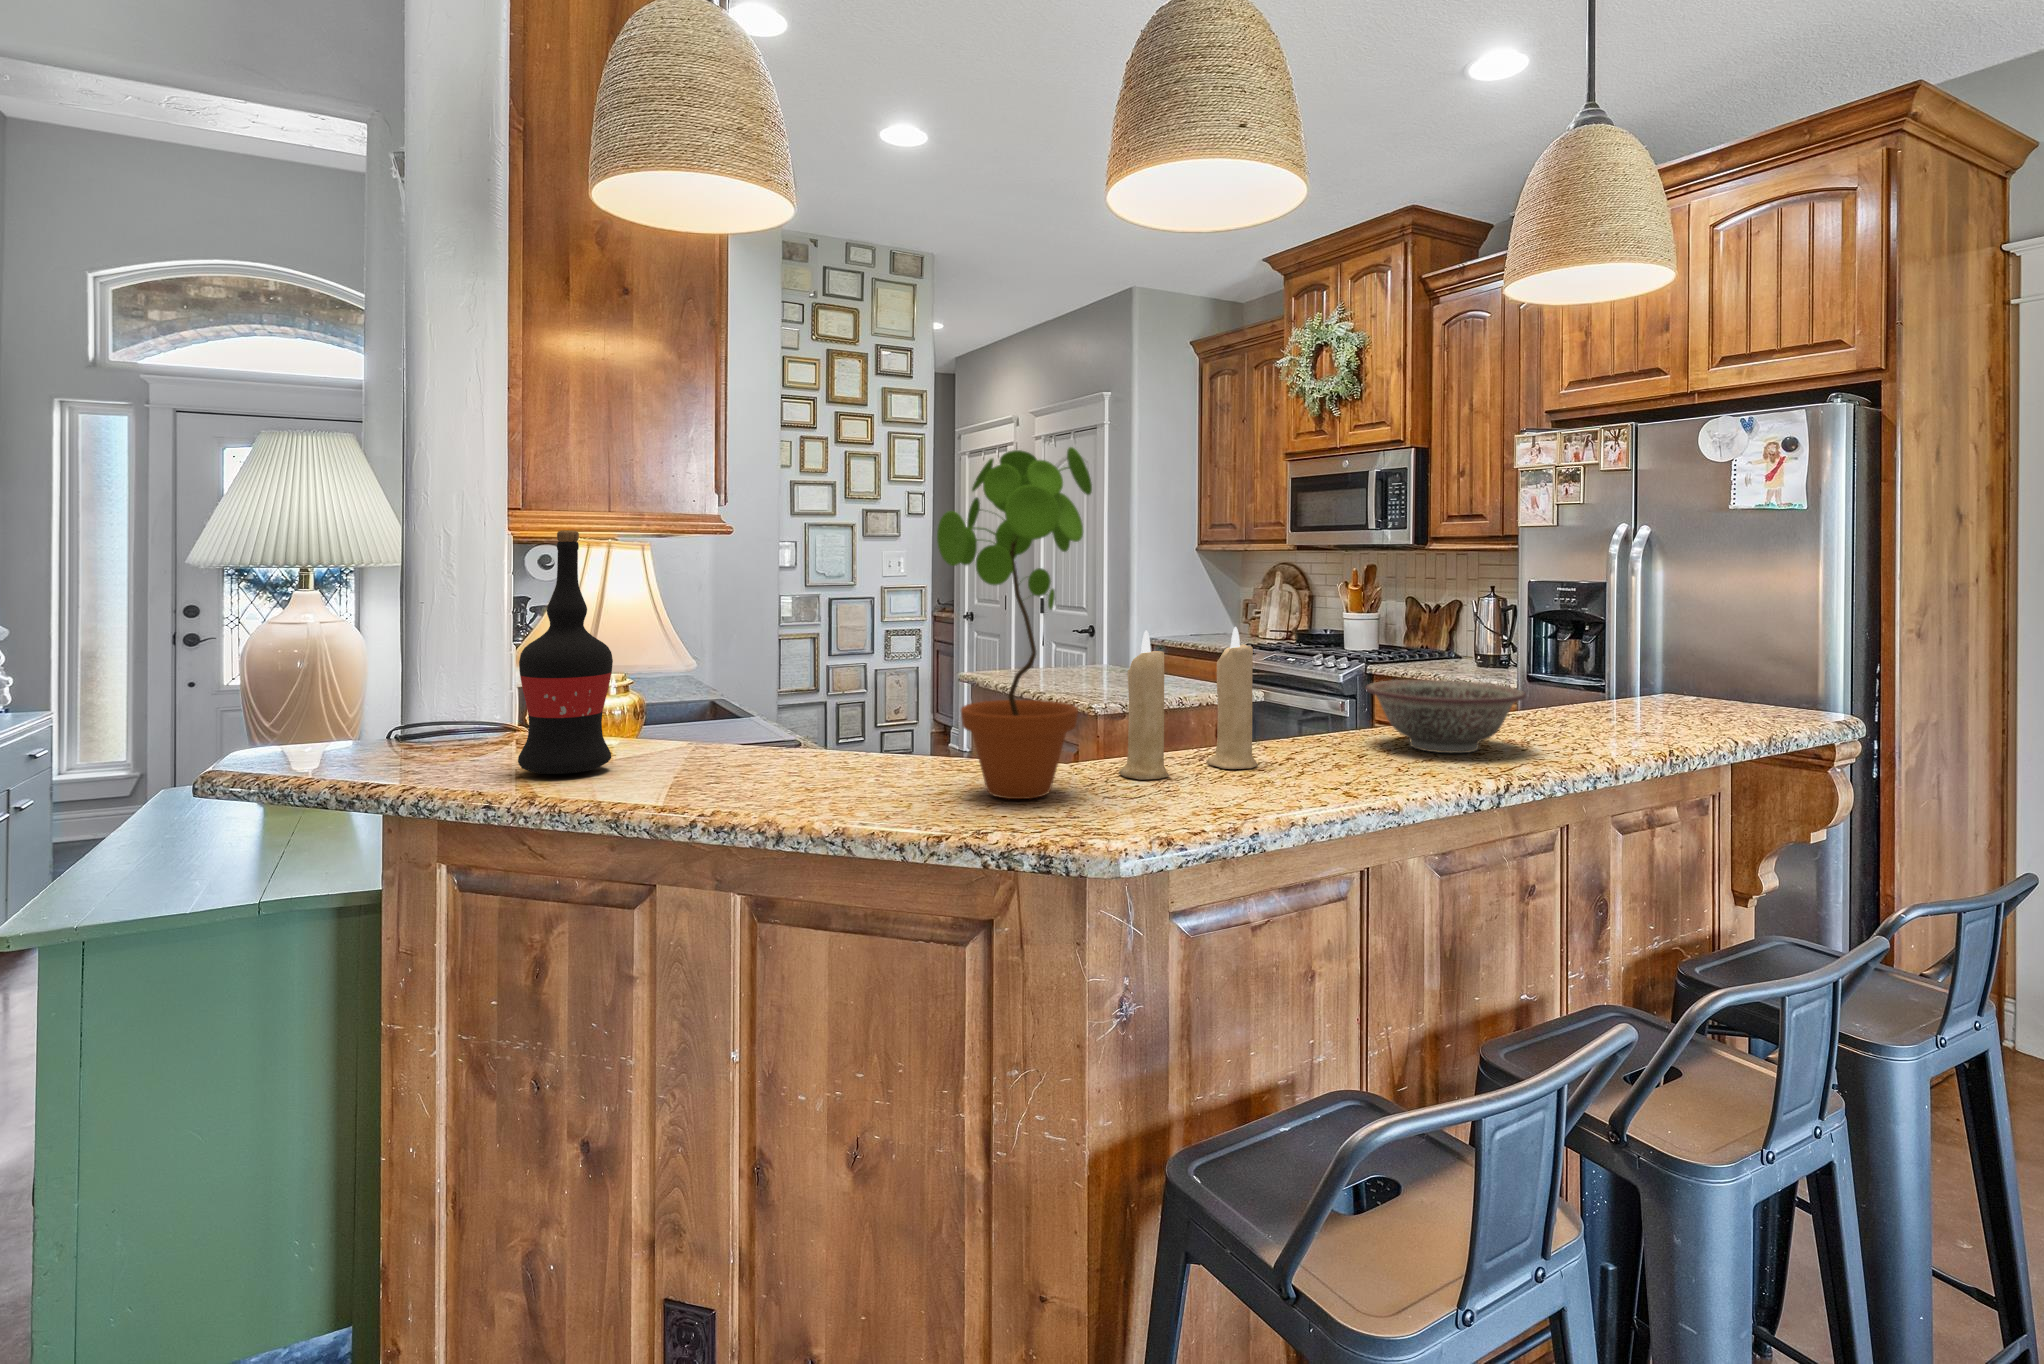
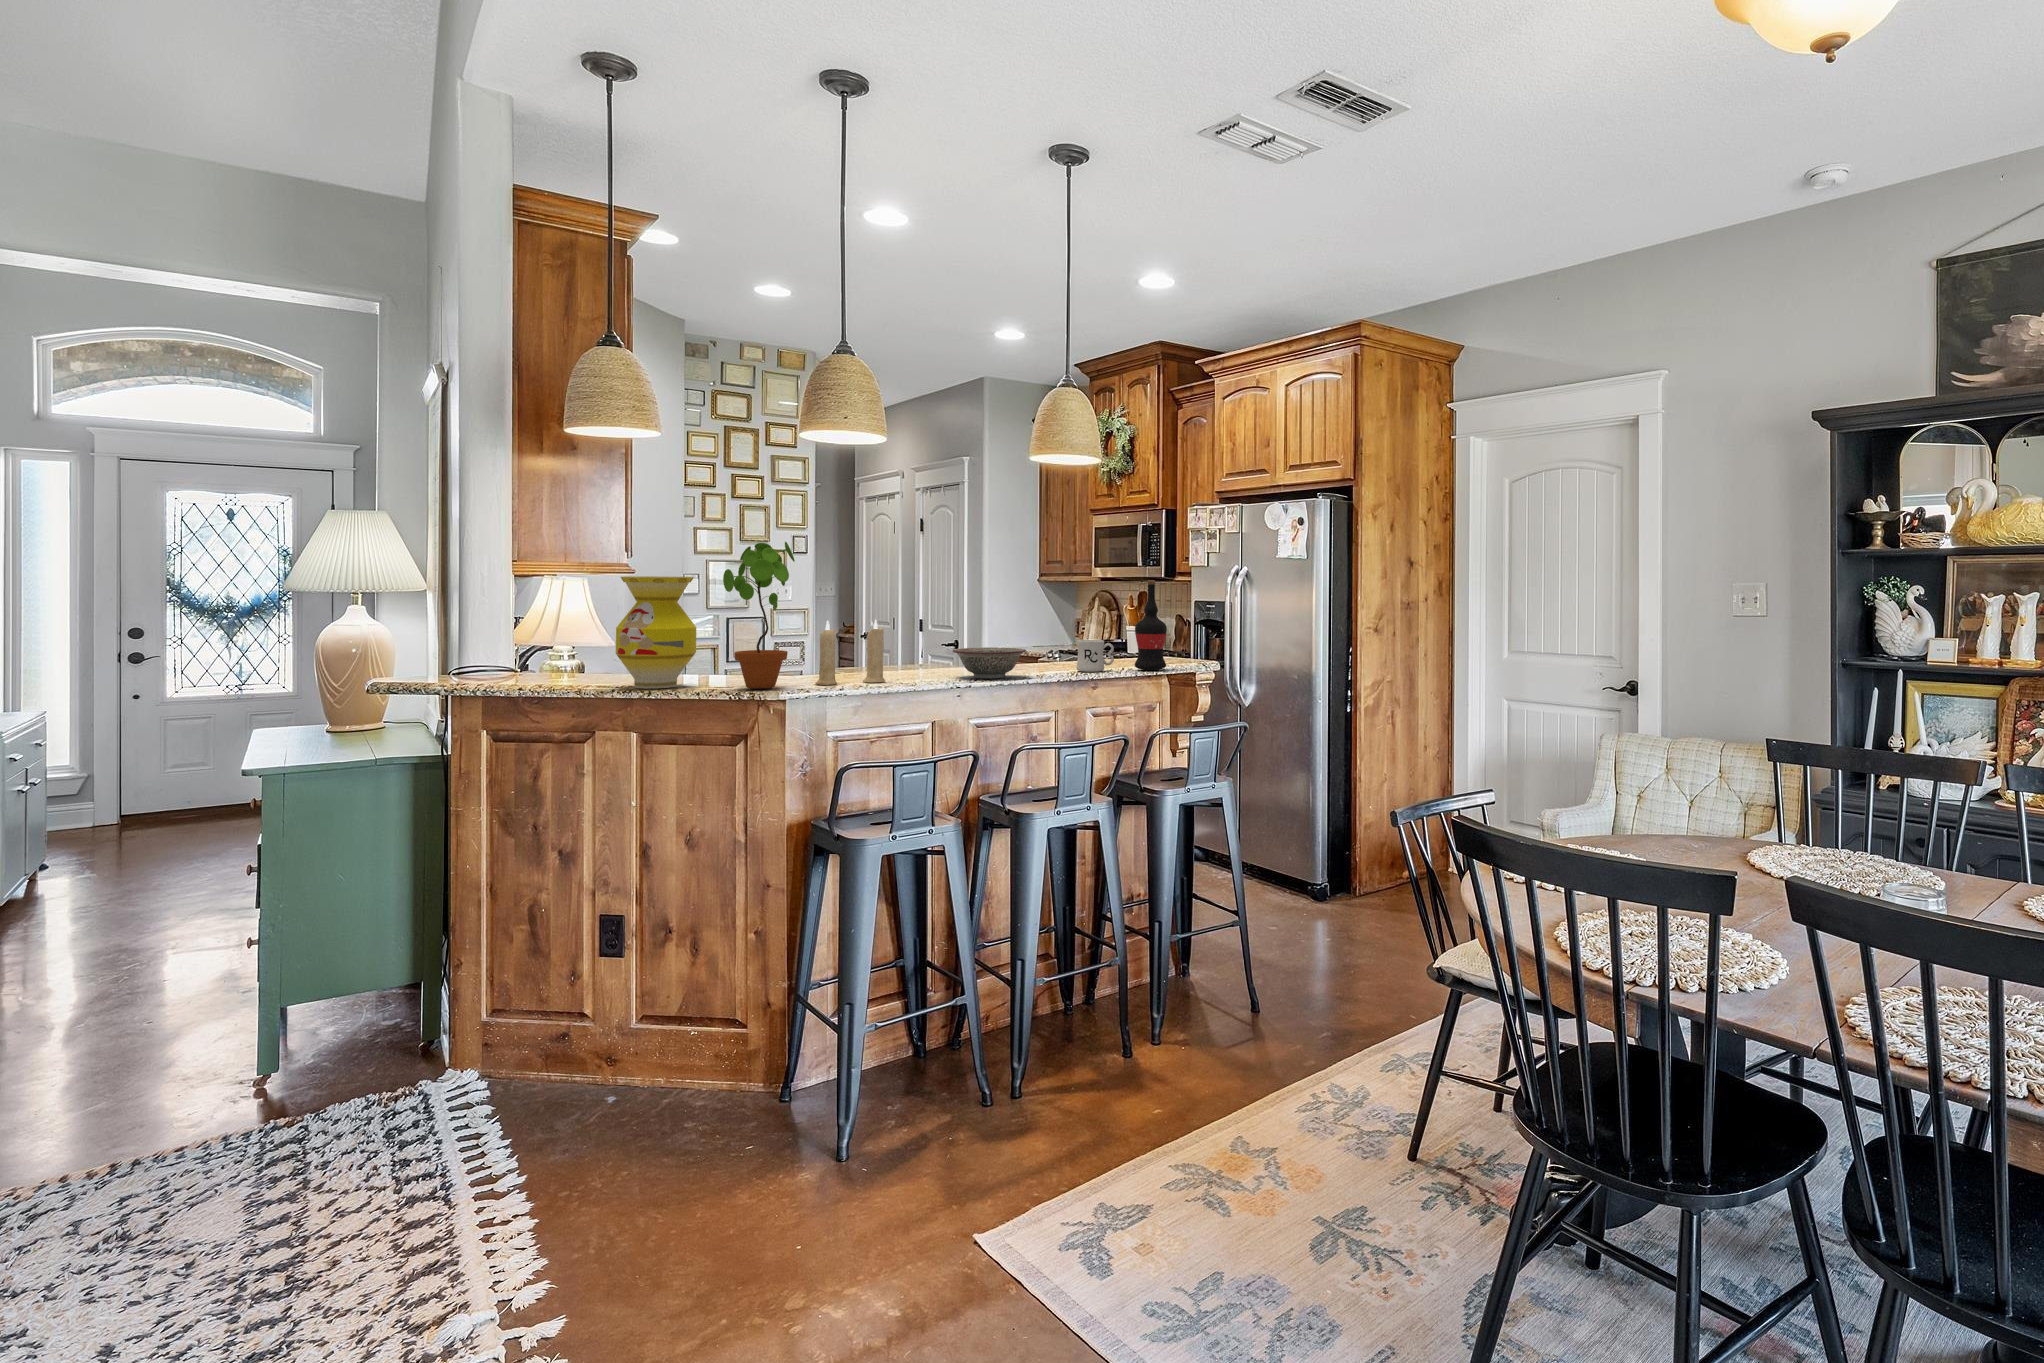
wine bottle: present [518,531,613,774] -> present [1135,580,1167,670]
vase: none [696,531,867,791] -> present [616,576,696,689]
mug: none [1558,660,1633,727] -> present [1077,640,1114,672]

